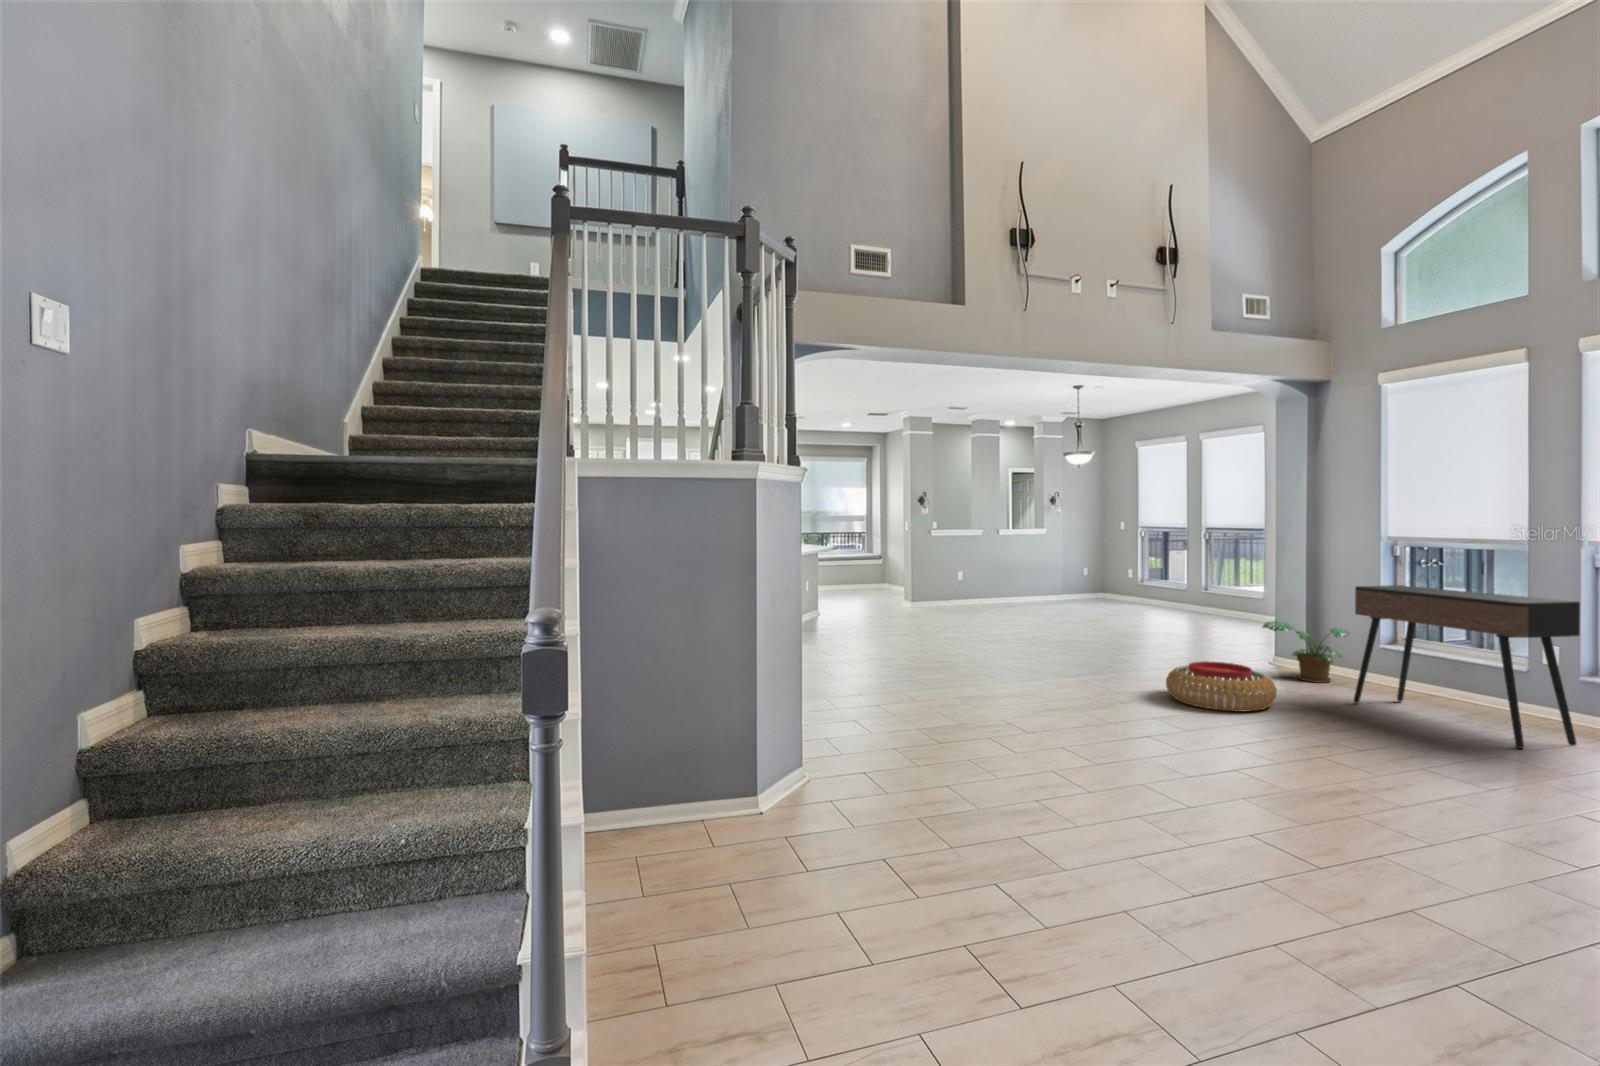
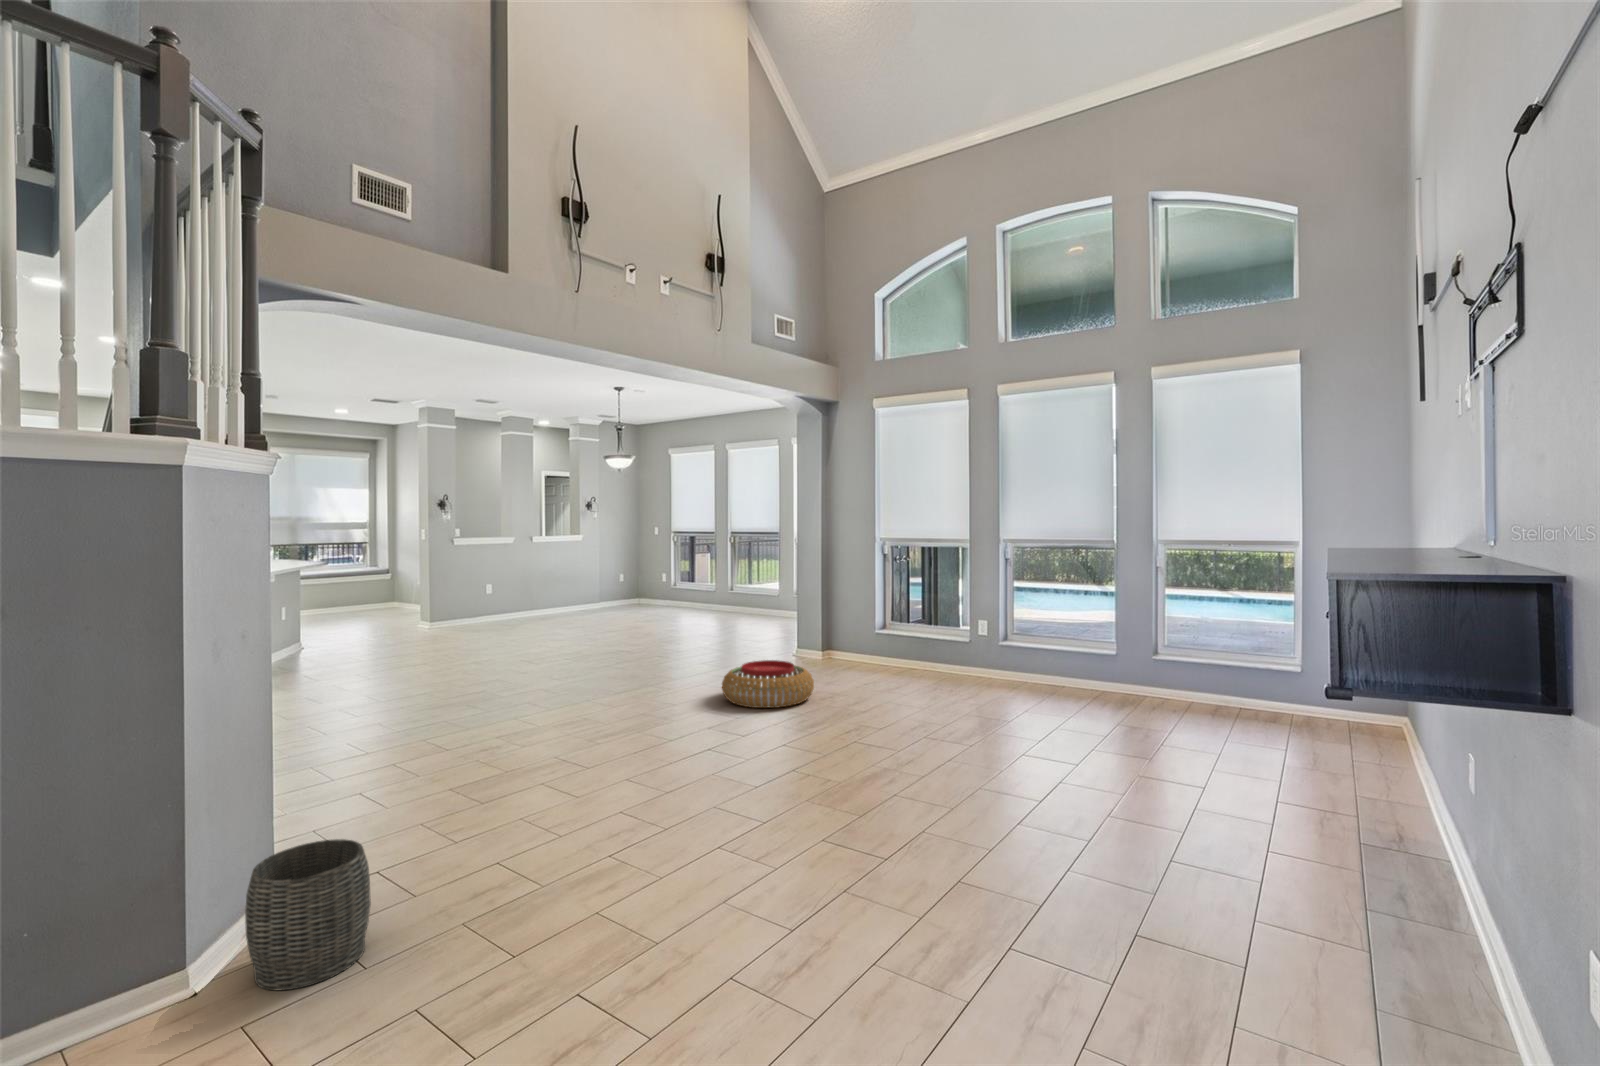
console table: present [1353,585,1580,749] -> none [865,579,1009,706]
potted plant: present [1263,621,1349,683] -> none [791,616,856,667]
woven basket: none [783,727,851,815] -> present [245,839,371,991]

